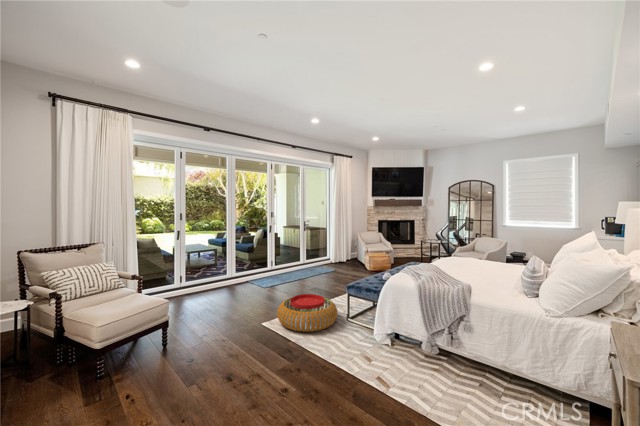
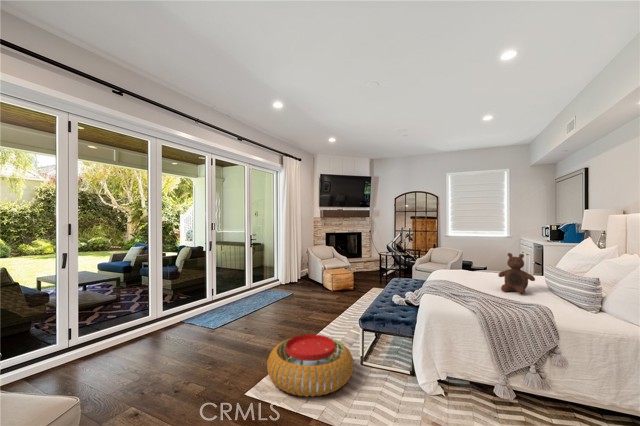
stuffed bear: none [473,243,506,279] -> present [498,253,535,294]

